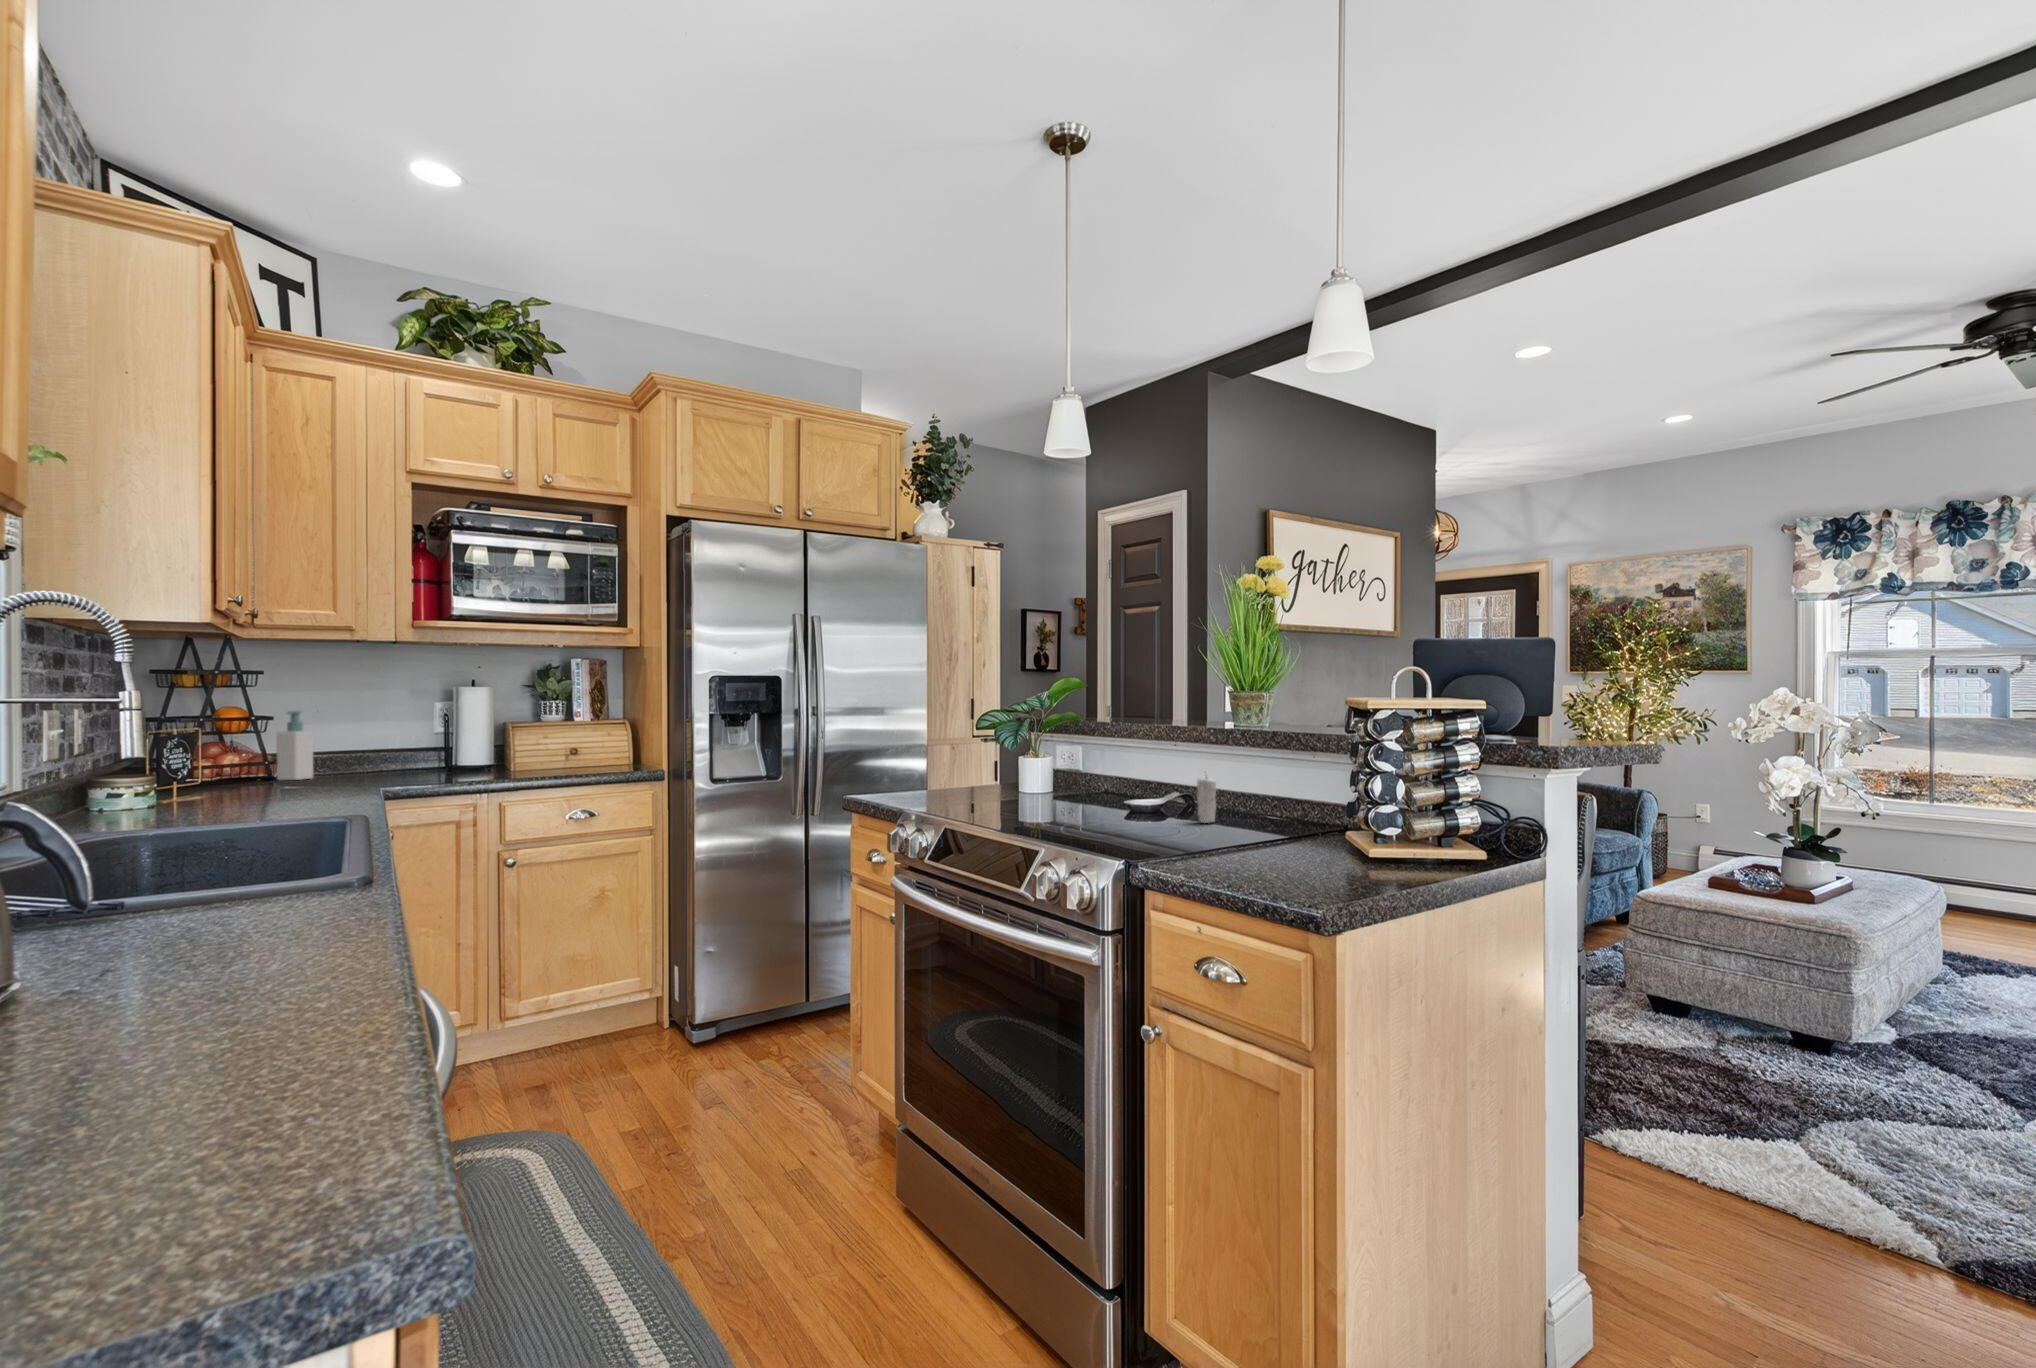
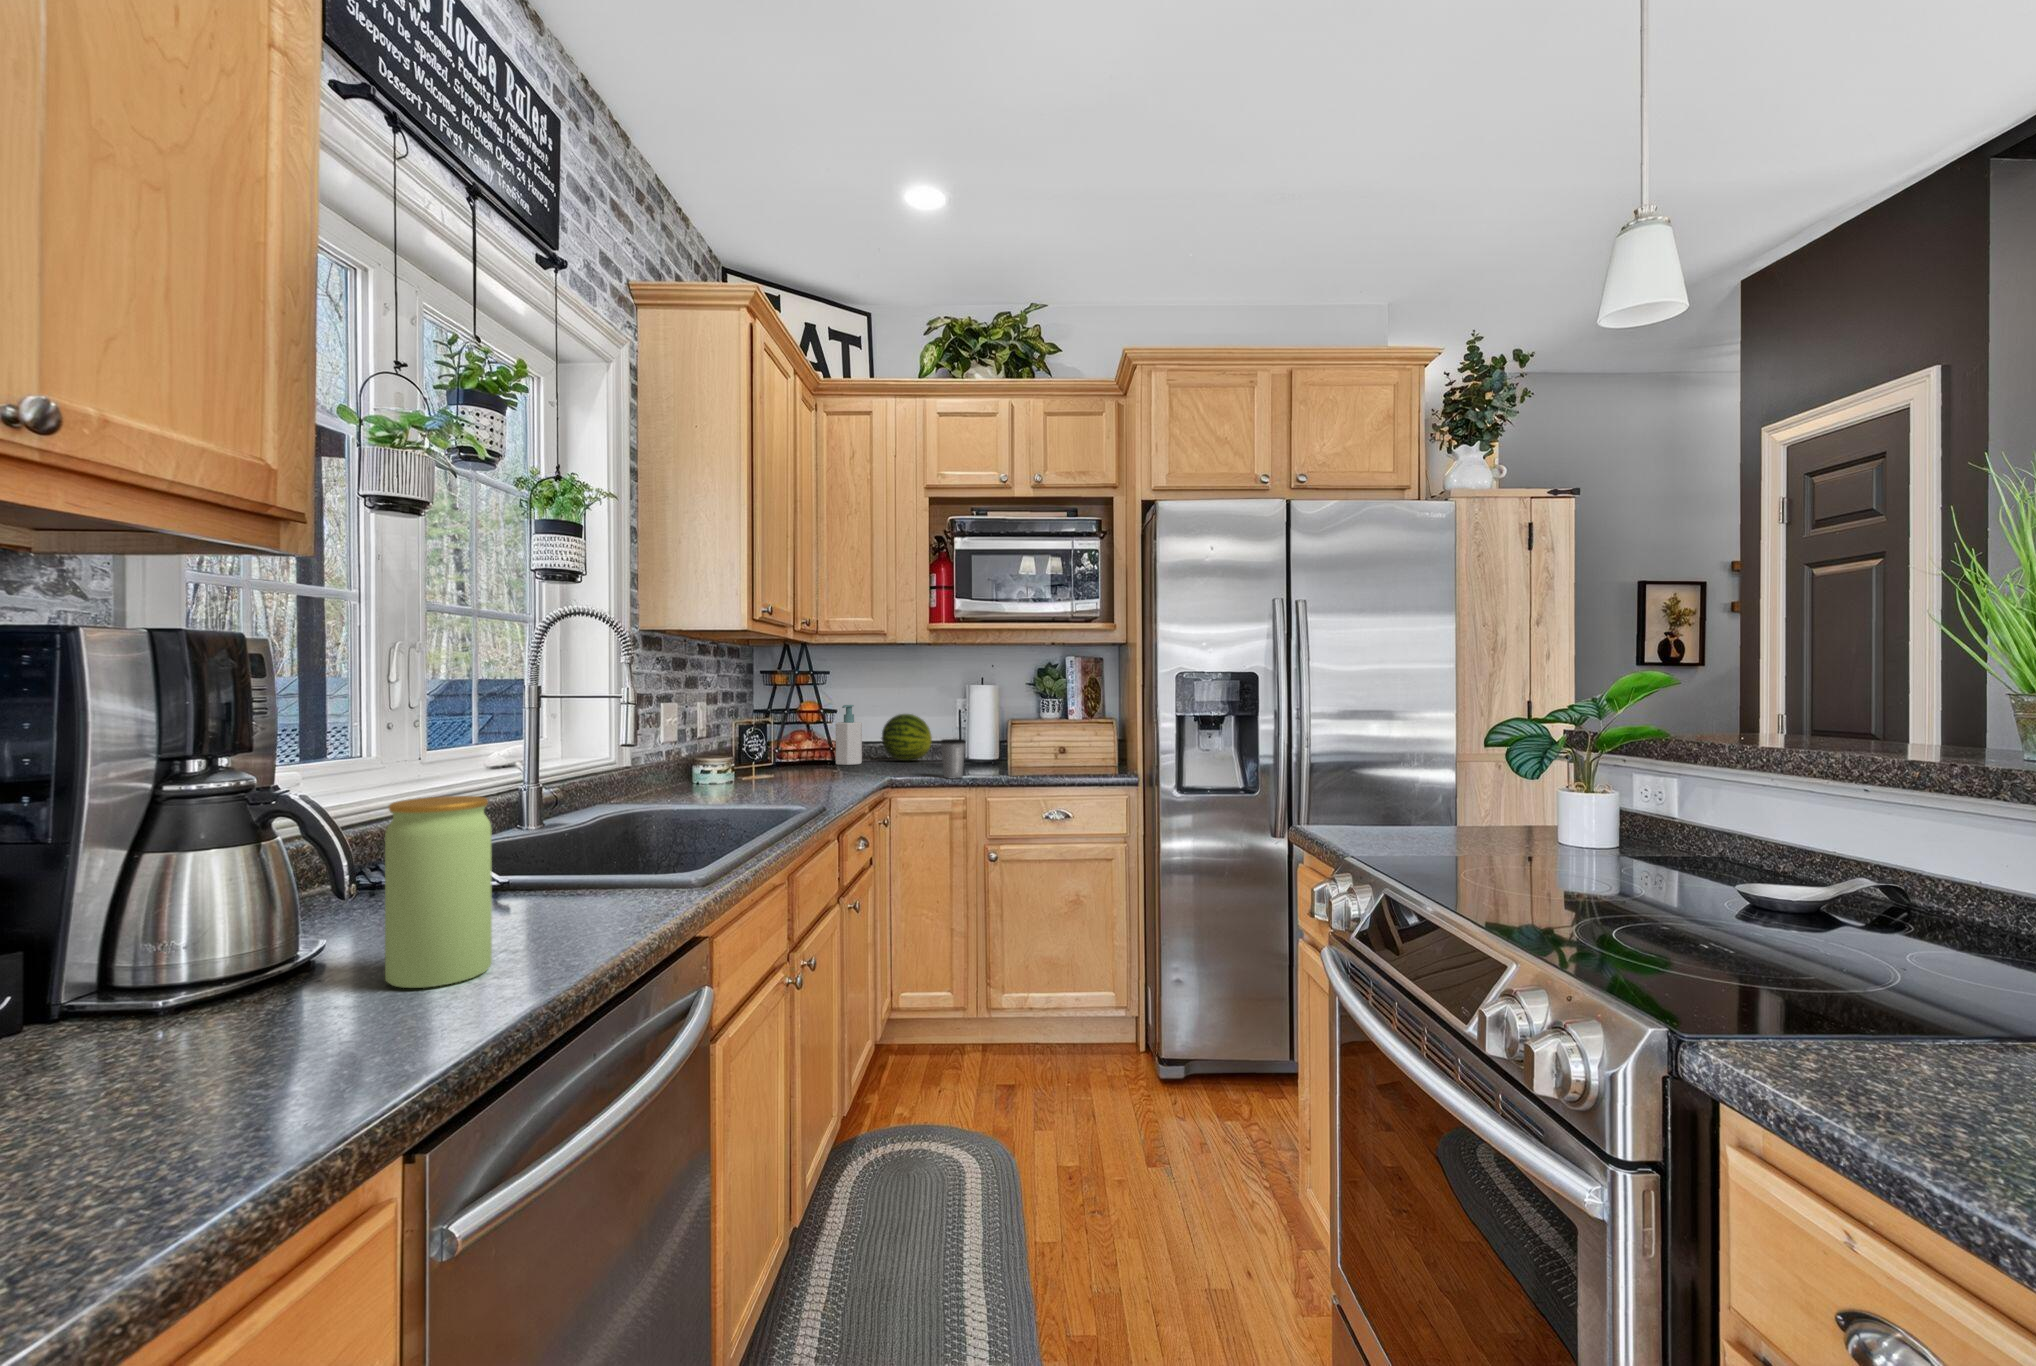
fruit: none [331,720,401,773] -> present [881,714,932,761]
coffee cup: none [444,743,475,785] -> present [941,739,965,779]
candle: present [1197,776,1216,823] -> none [1895,845,1944,953]
jar: none [175,793,288,976] -> present [385,796,492,988]

